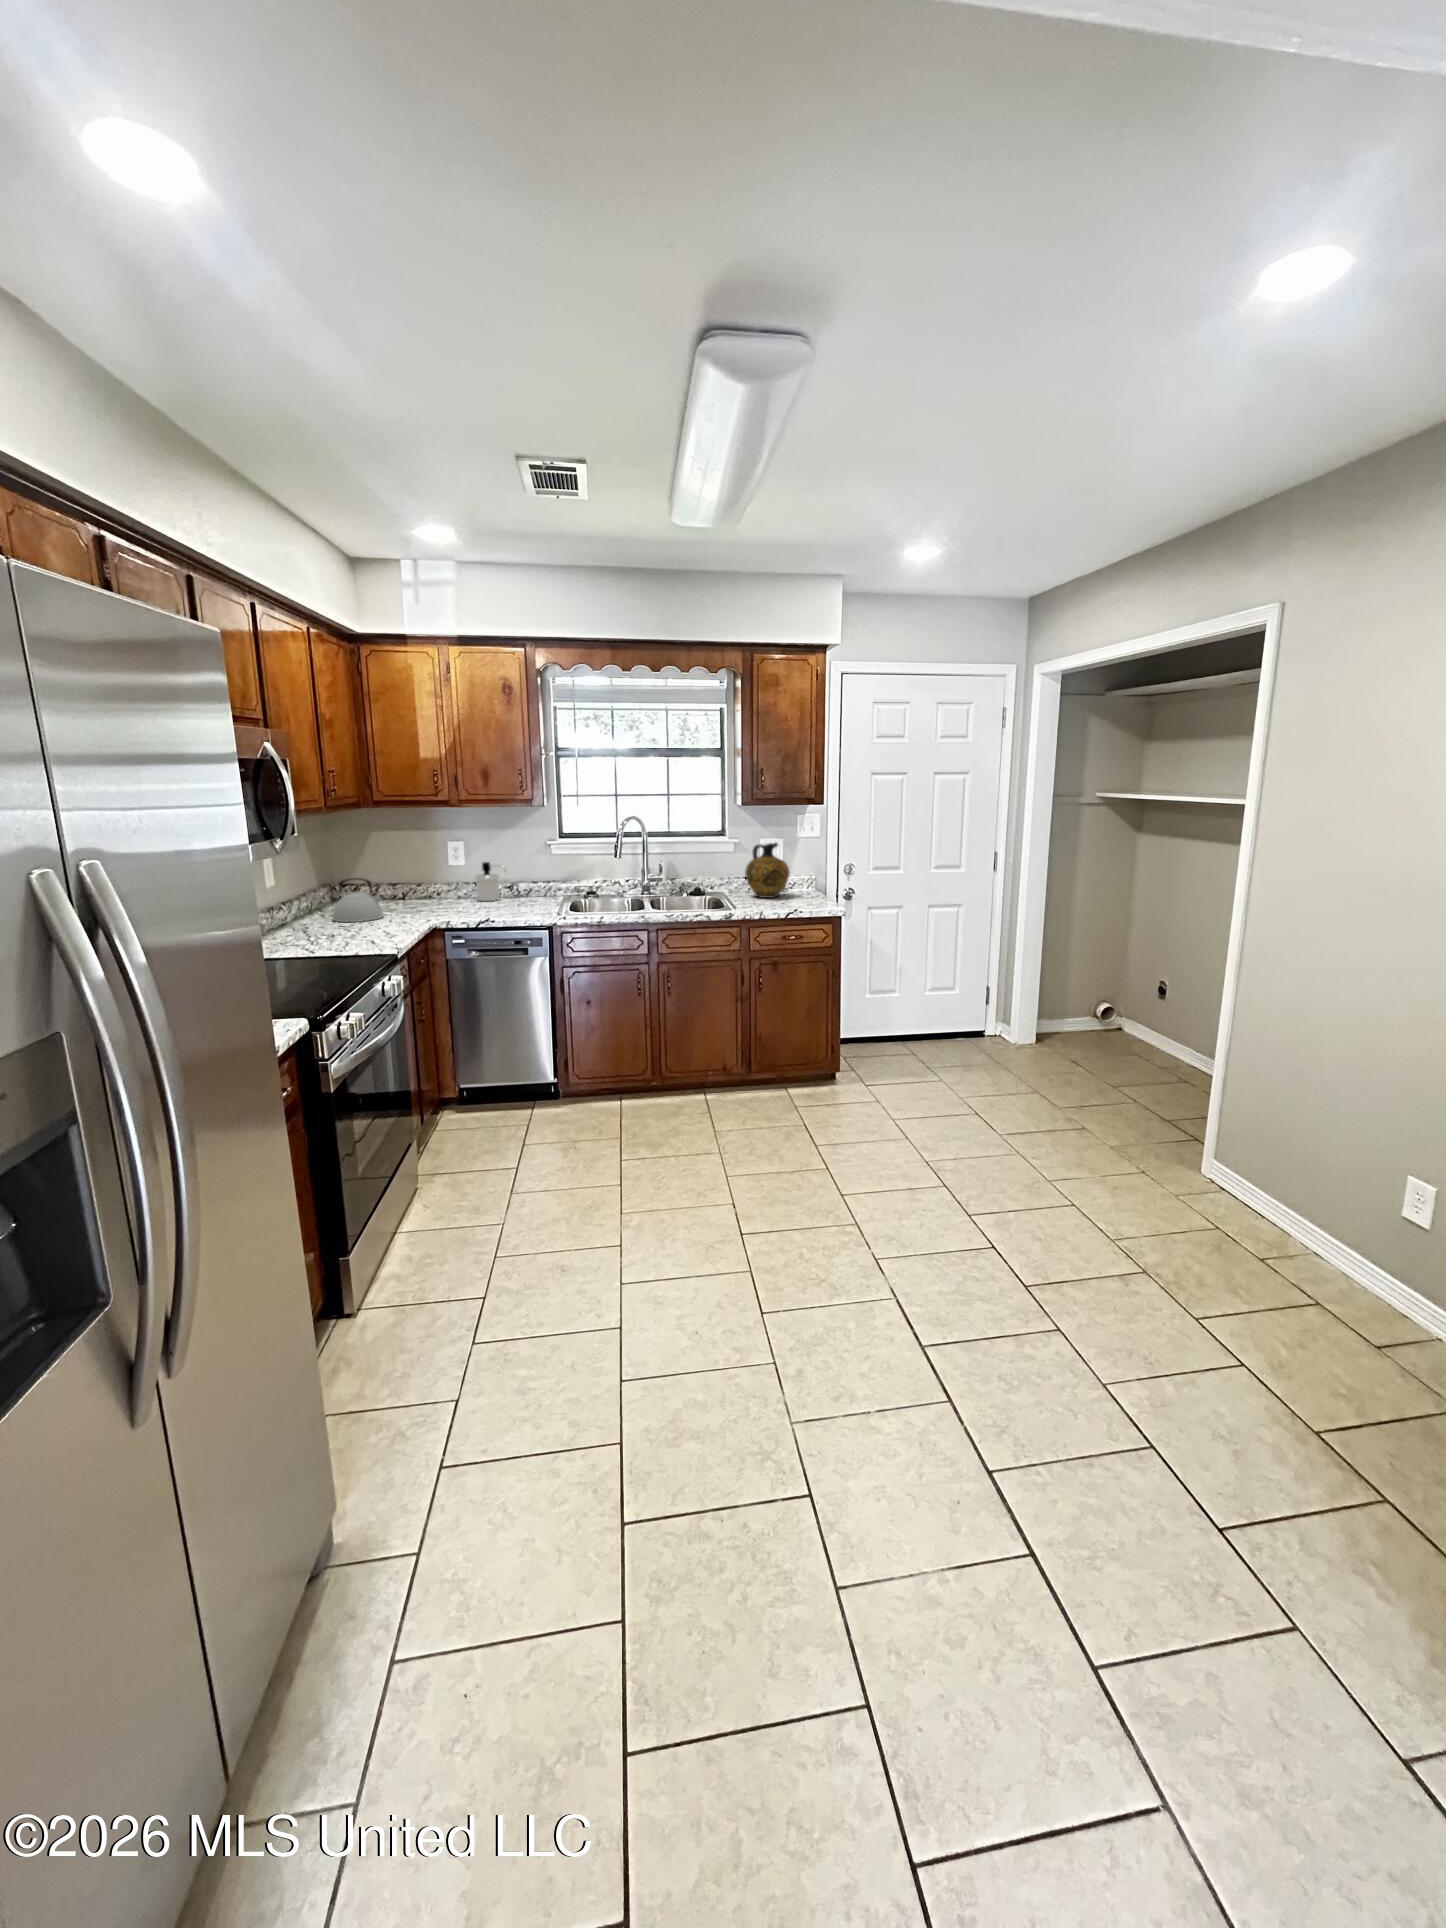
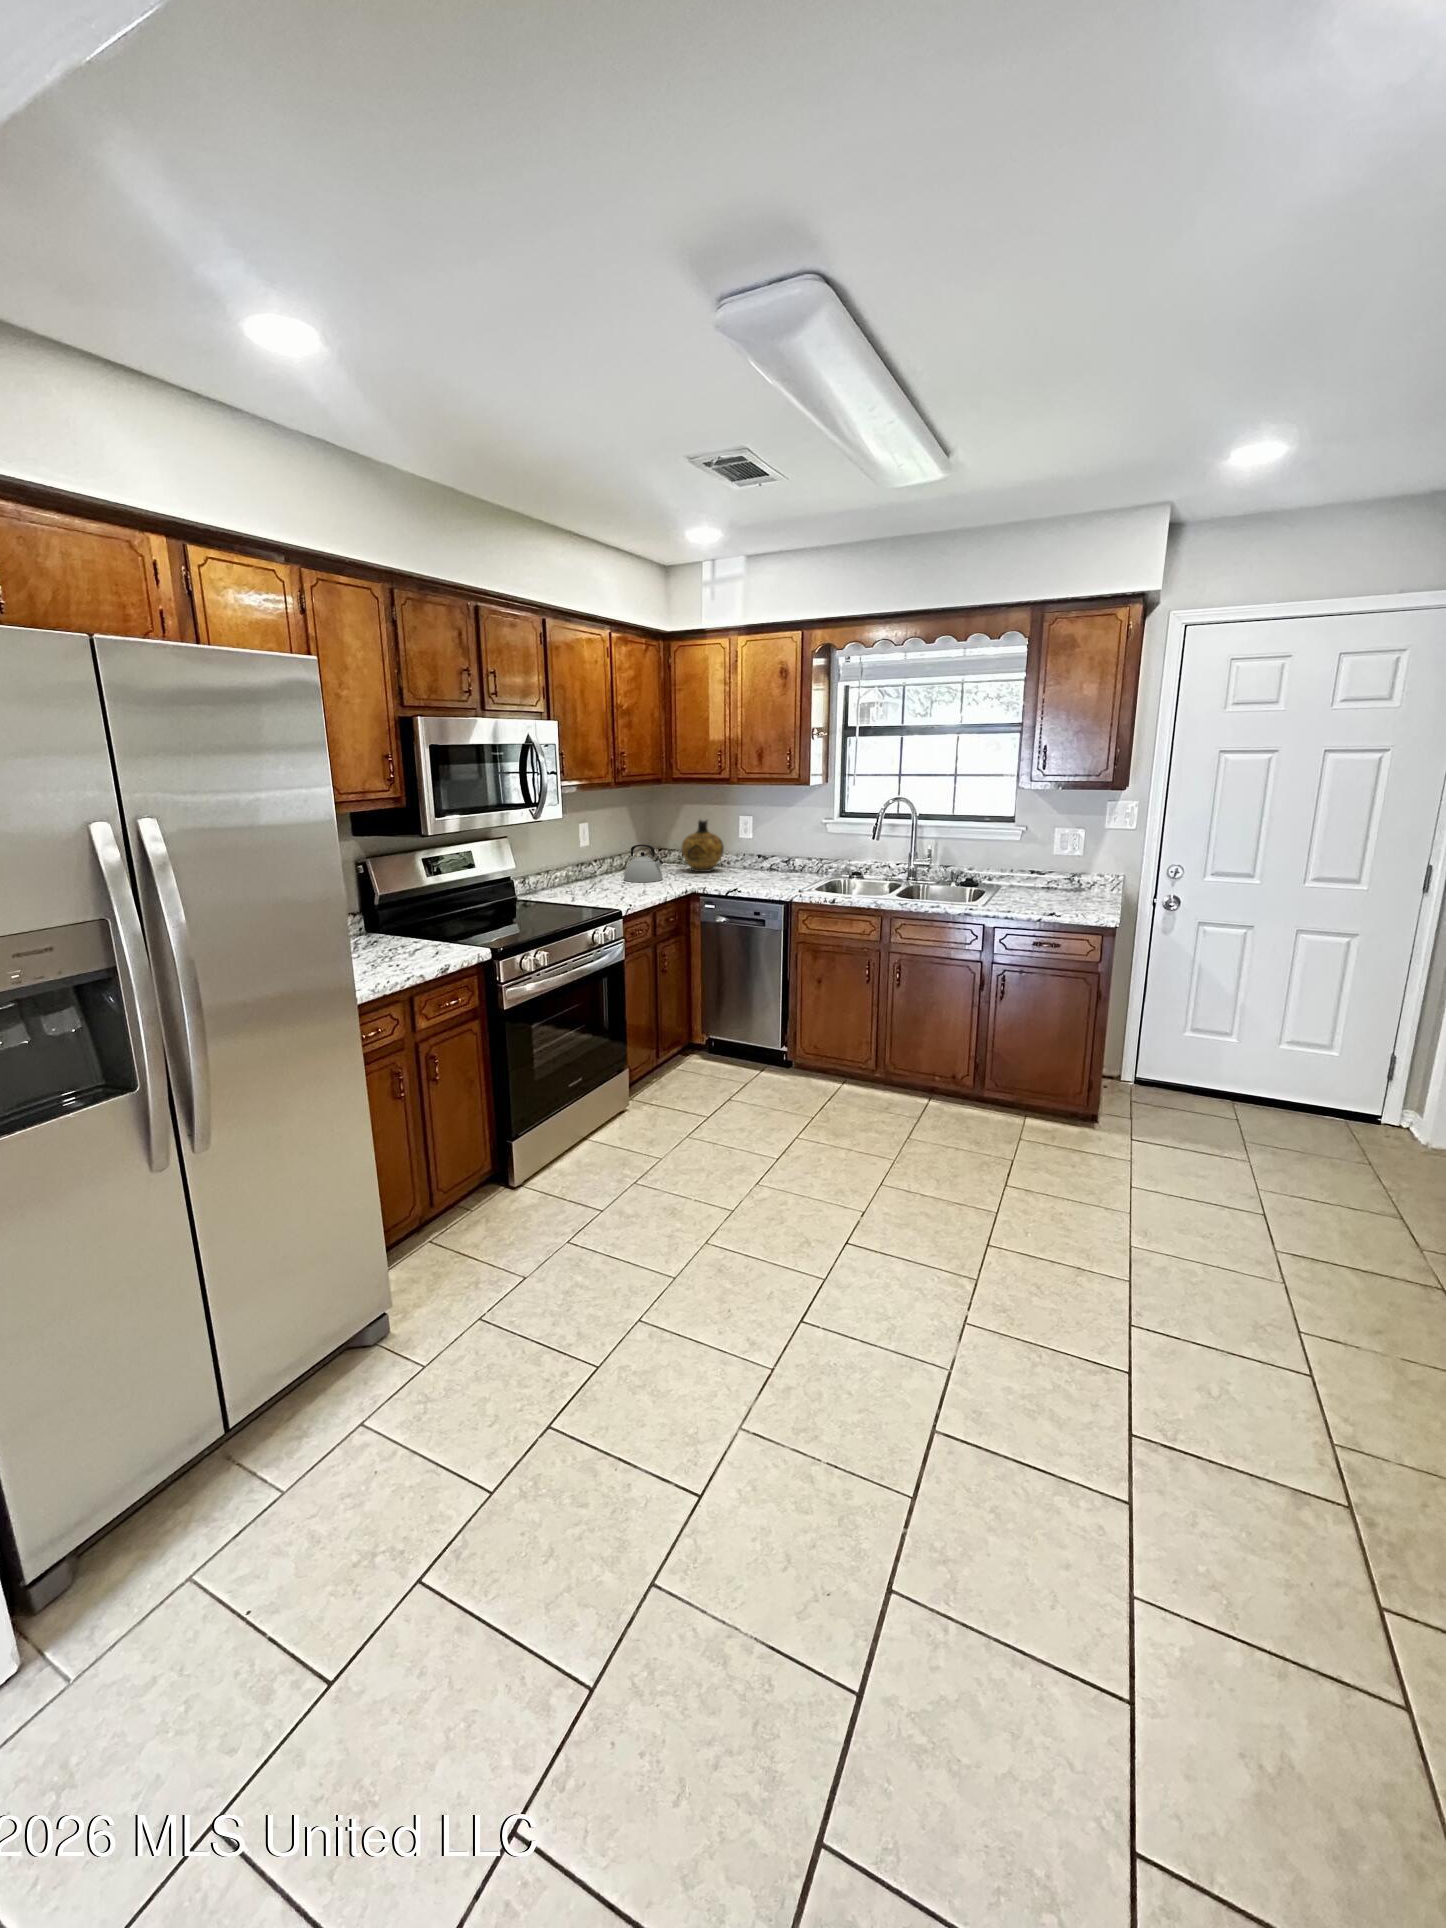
ceramic jug: present [745,843,790,898] -> present [682,820,724,872]
soap dispenser: present [475,862,506,901] -> none [755,837,780,874]

